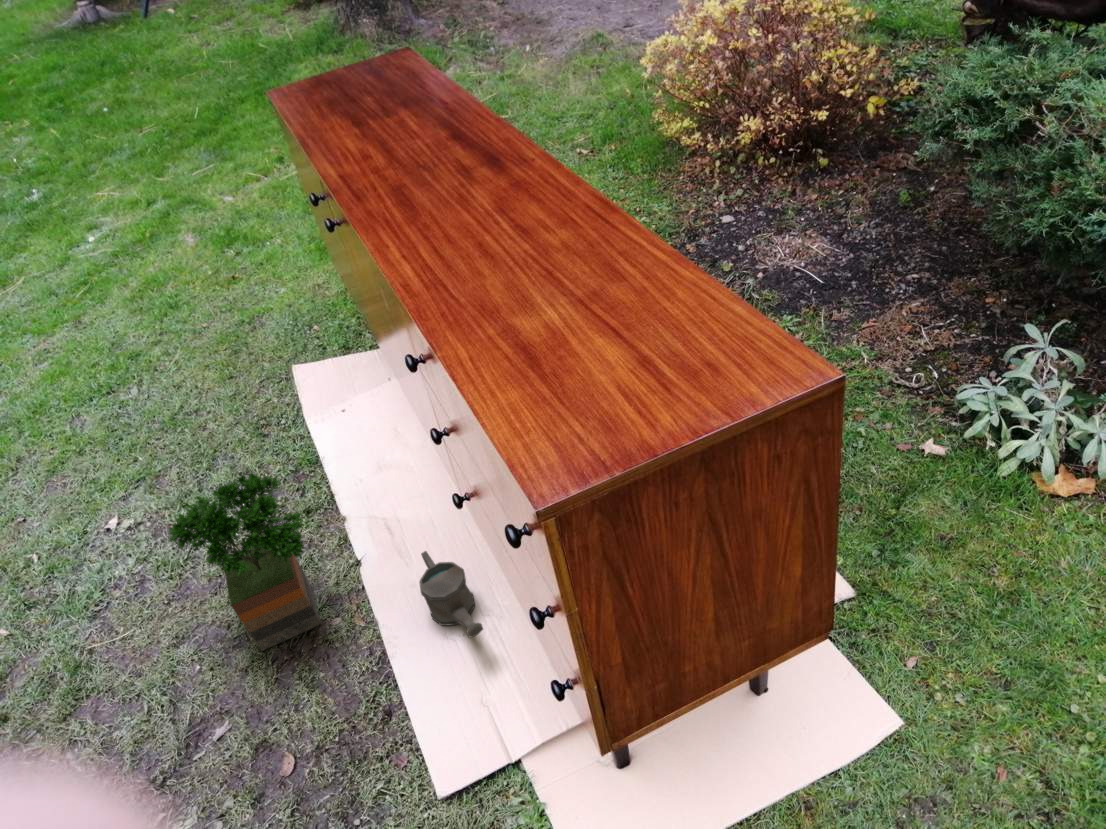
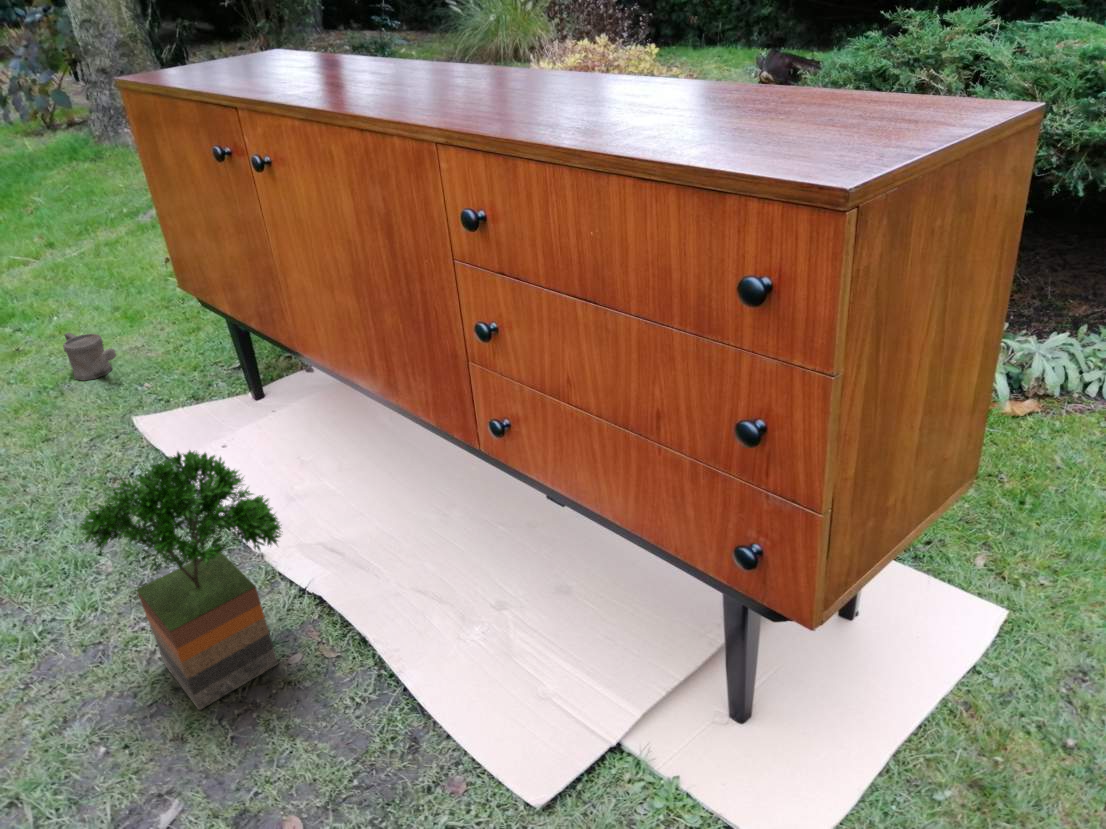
watering can: present [419,551,483,637] -> present [63,333,116,380]

